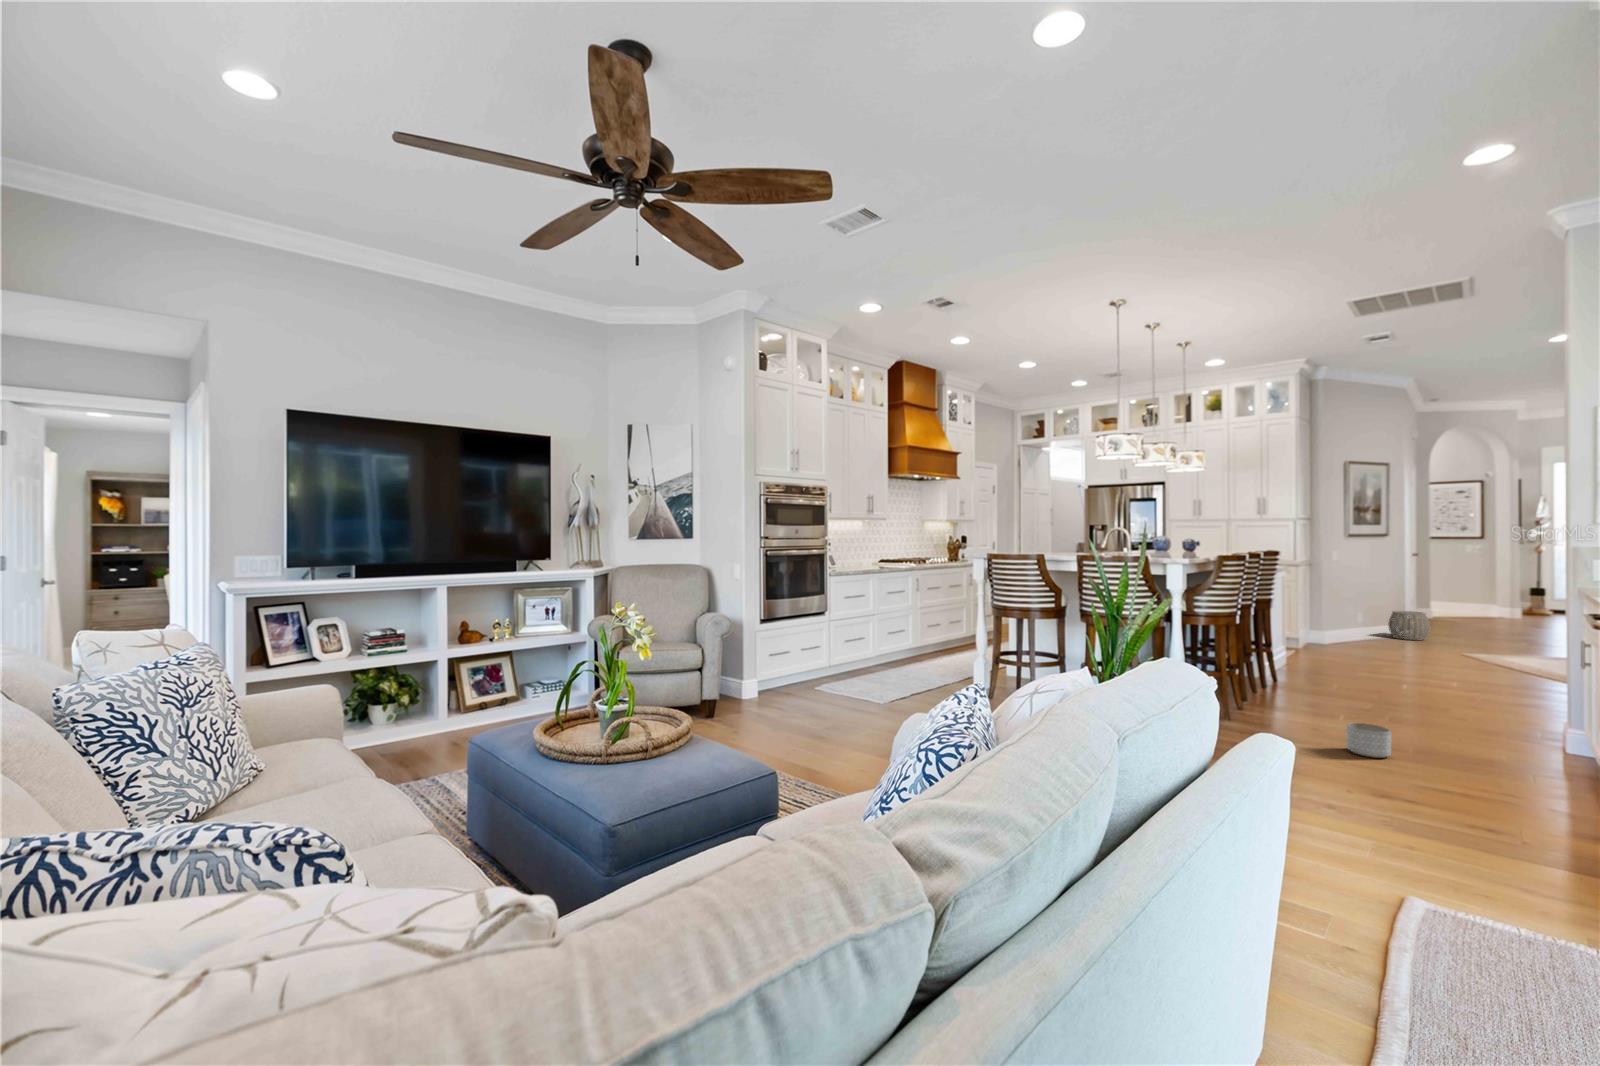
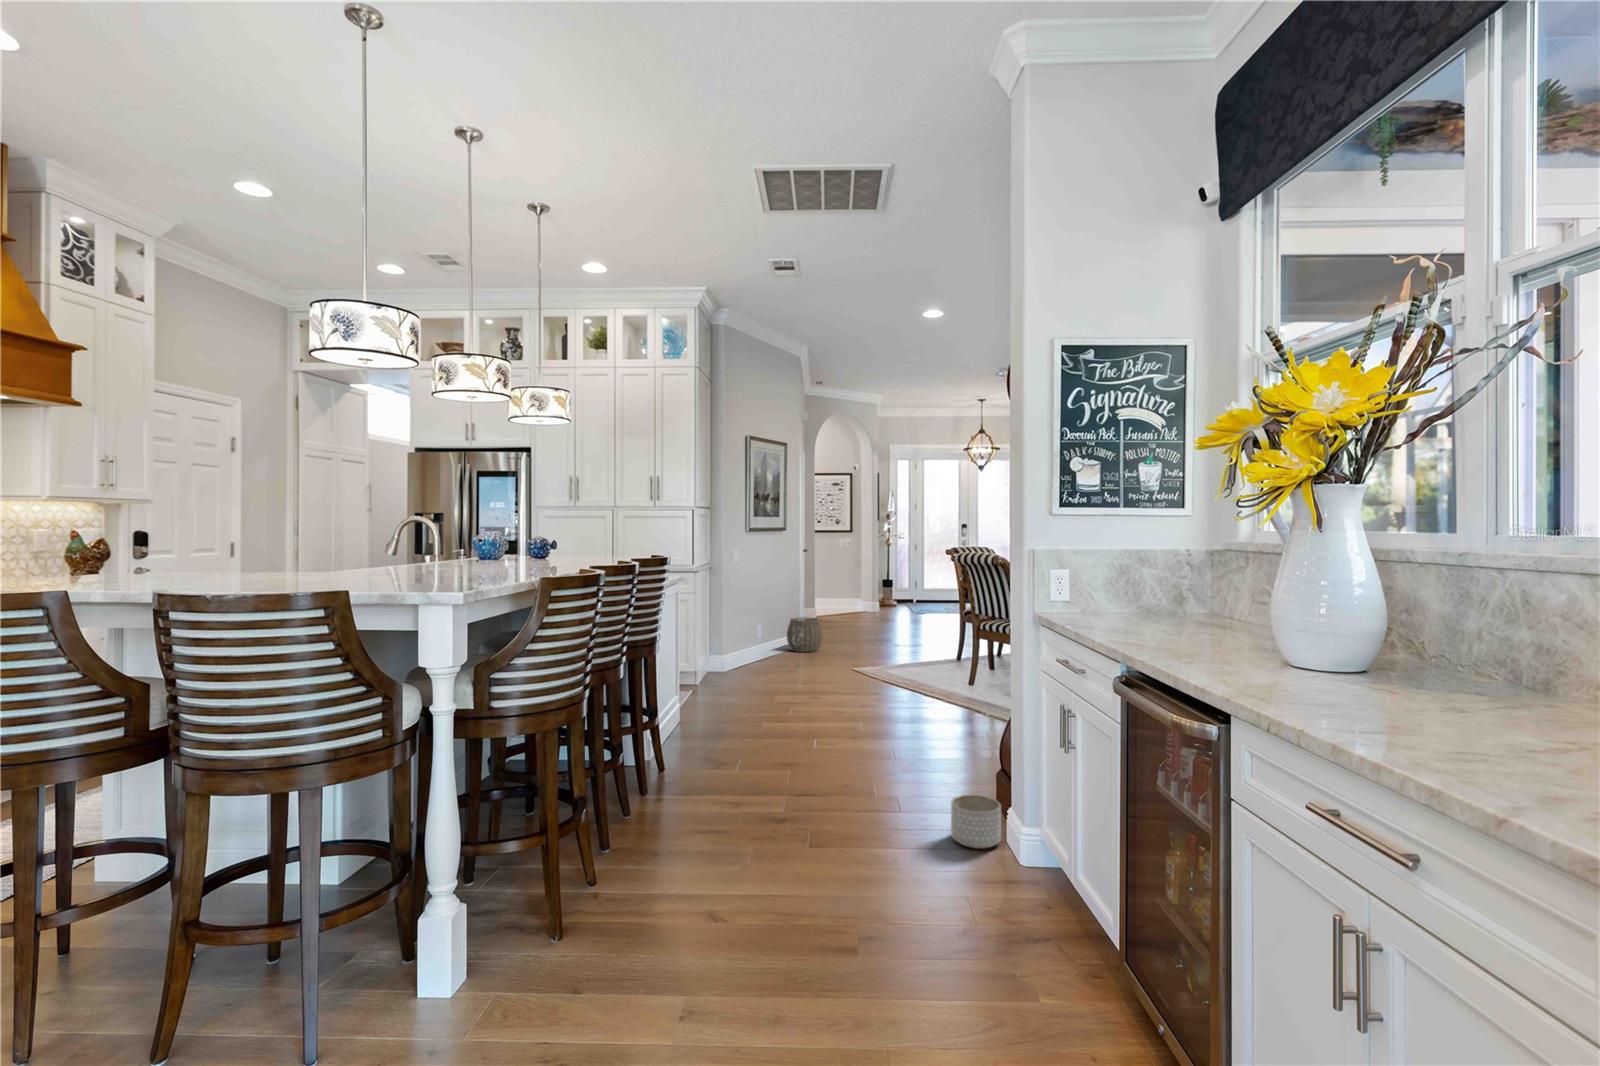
planter: present [1346,723,1391,758] -> present [951,795,1001,849]

